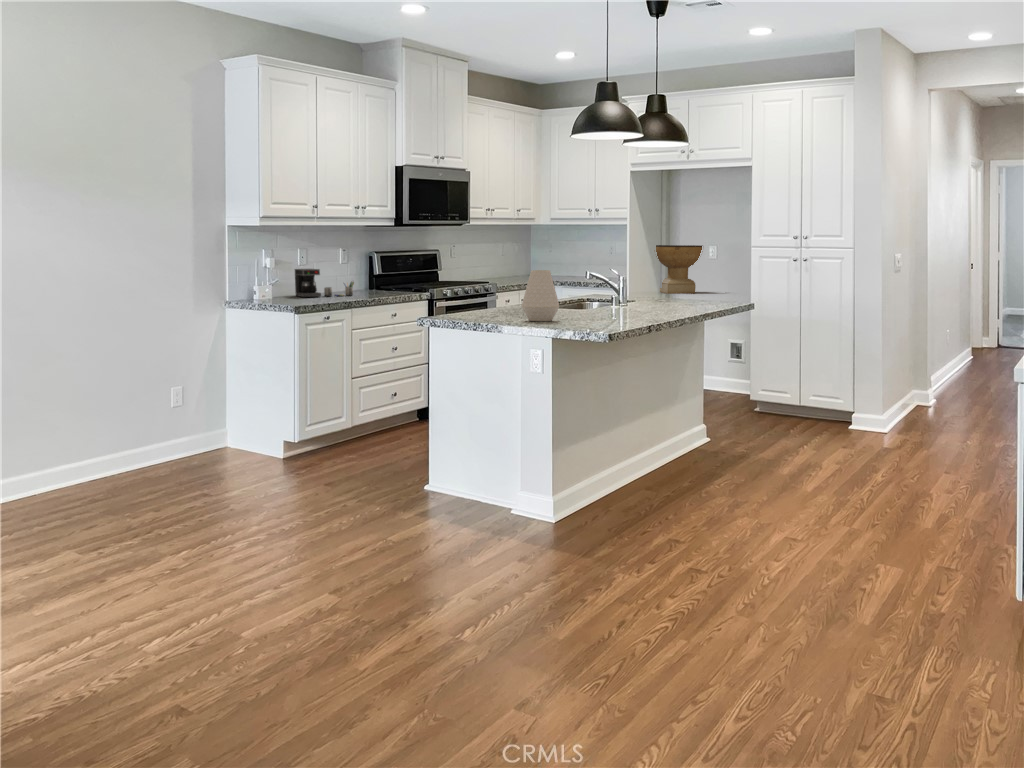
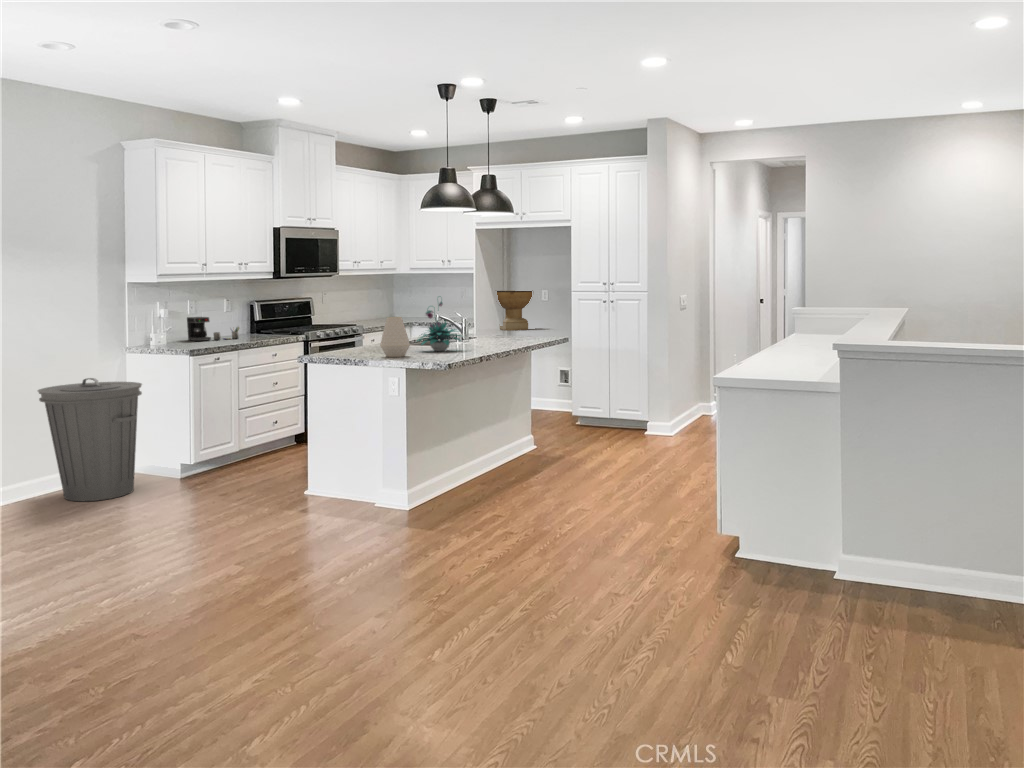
plant: none [564,245,629,316] -> present [419,301,461,351]
trash can: none [121,337,239,483] -> present [38,378,142,501]

